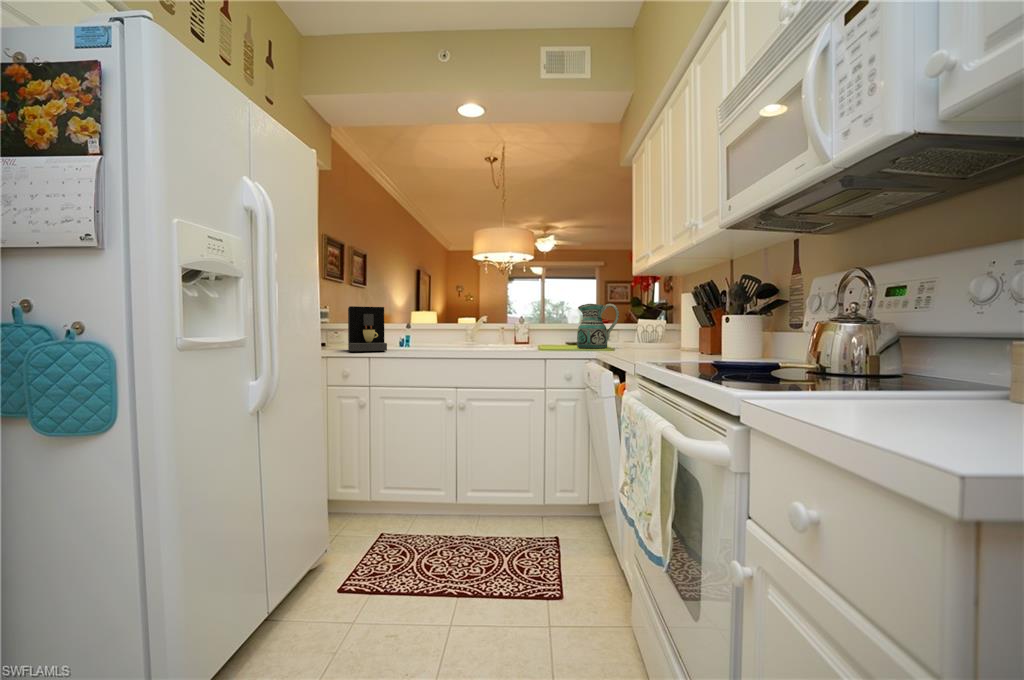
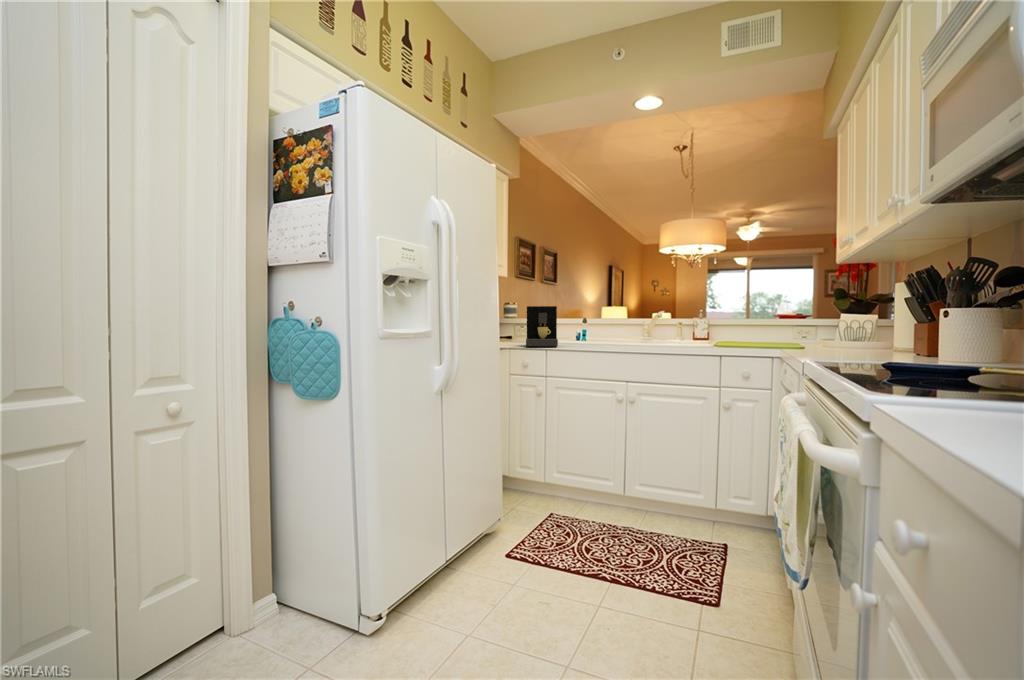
ceramic pitcher: present [577,304,619,348] -> none [760,297,814,347]

